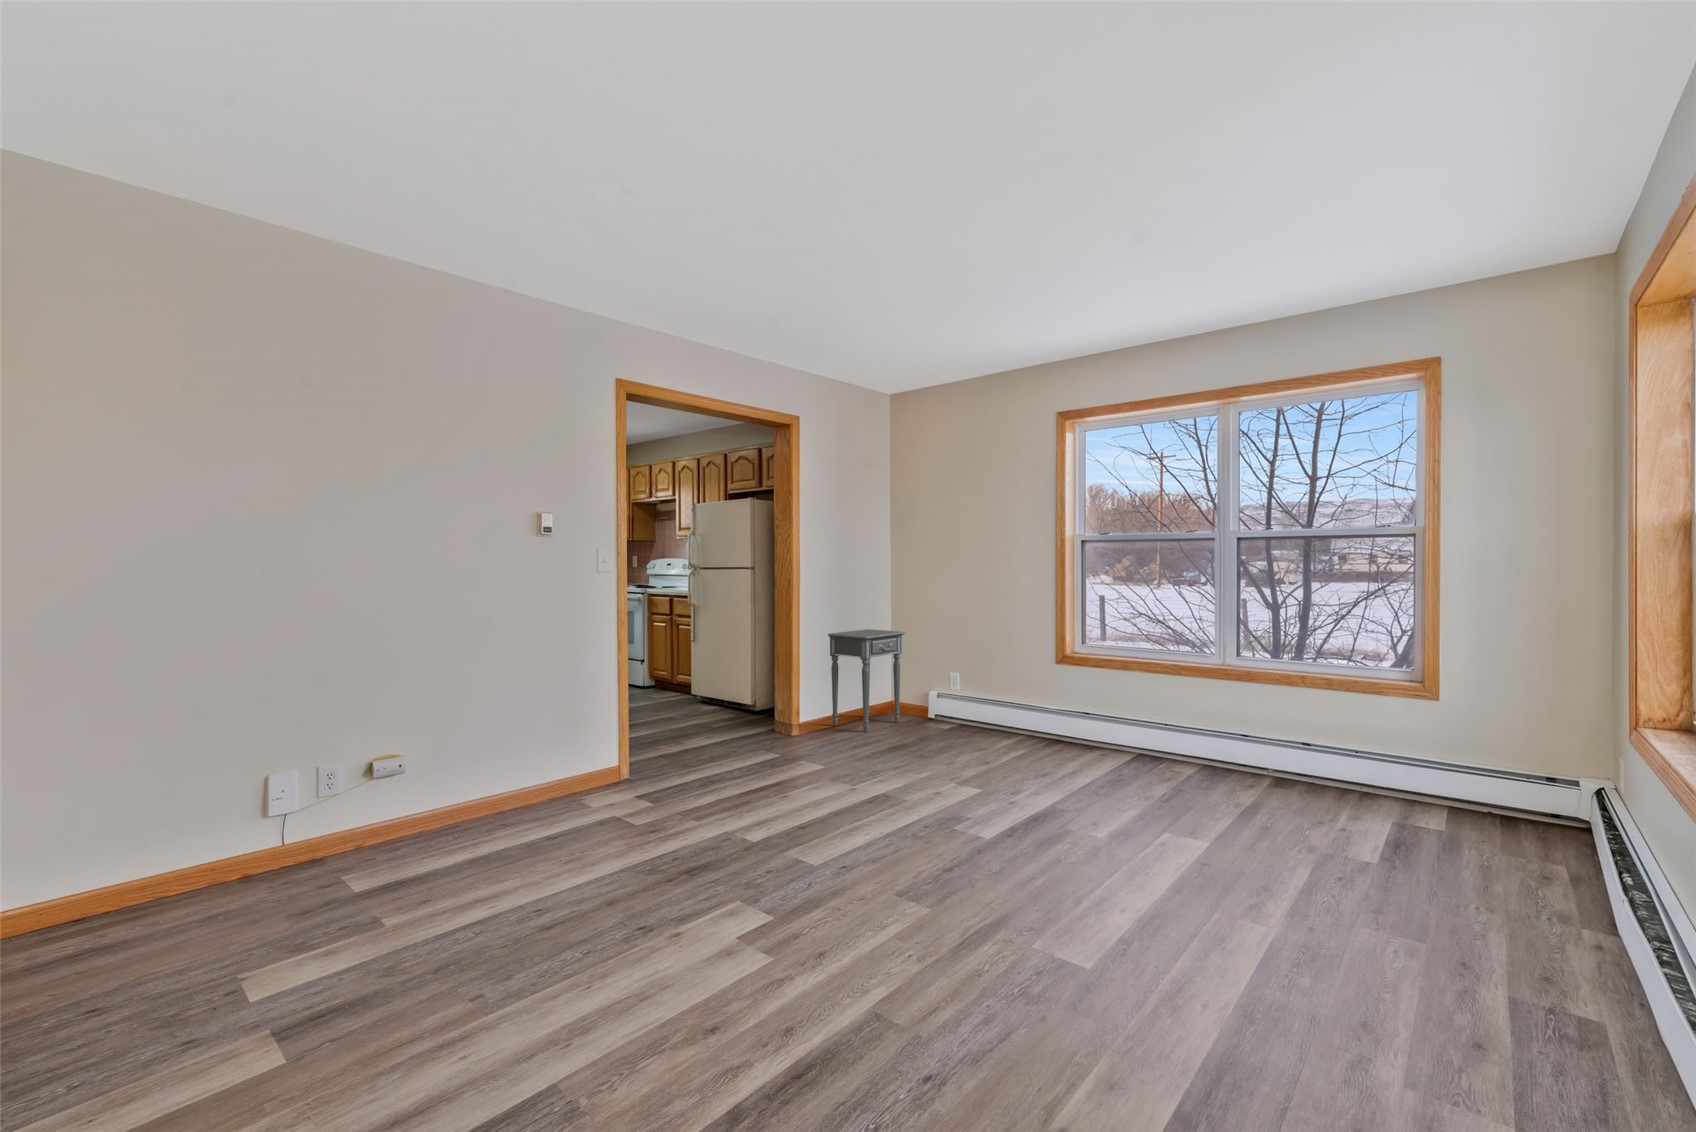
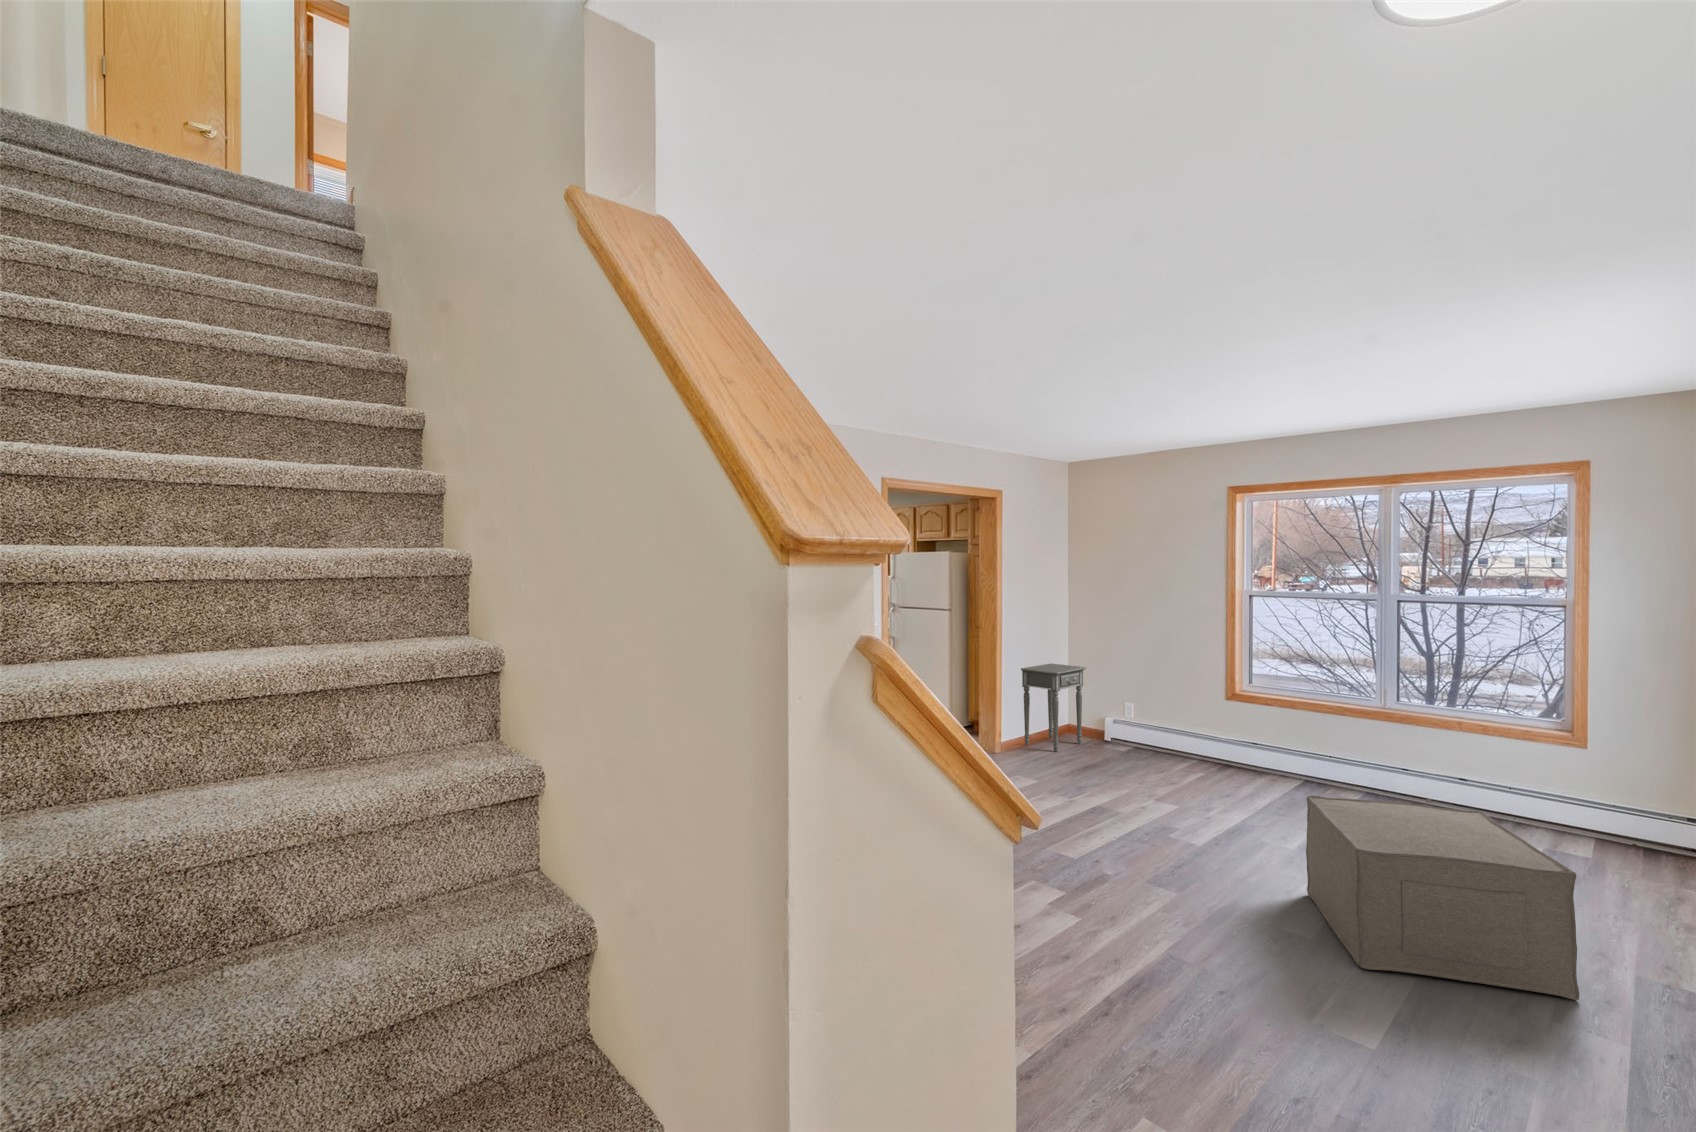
ottoman: none [1117,770,1473,1059] -> present [1306,796,1579,1000]

